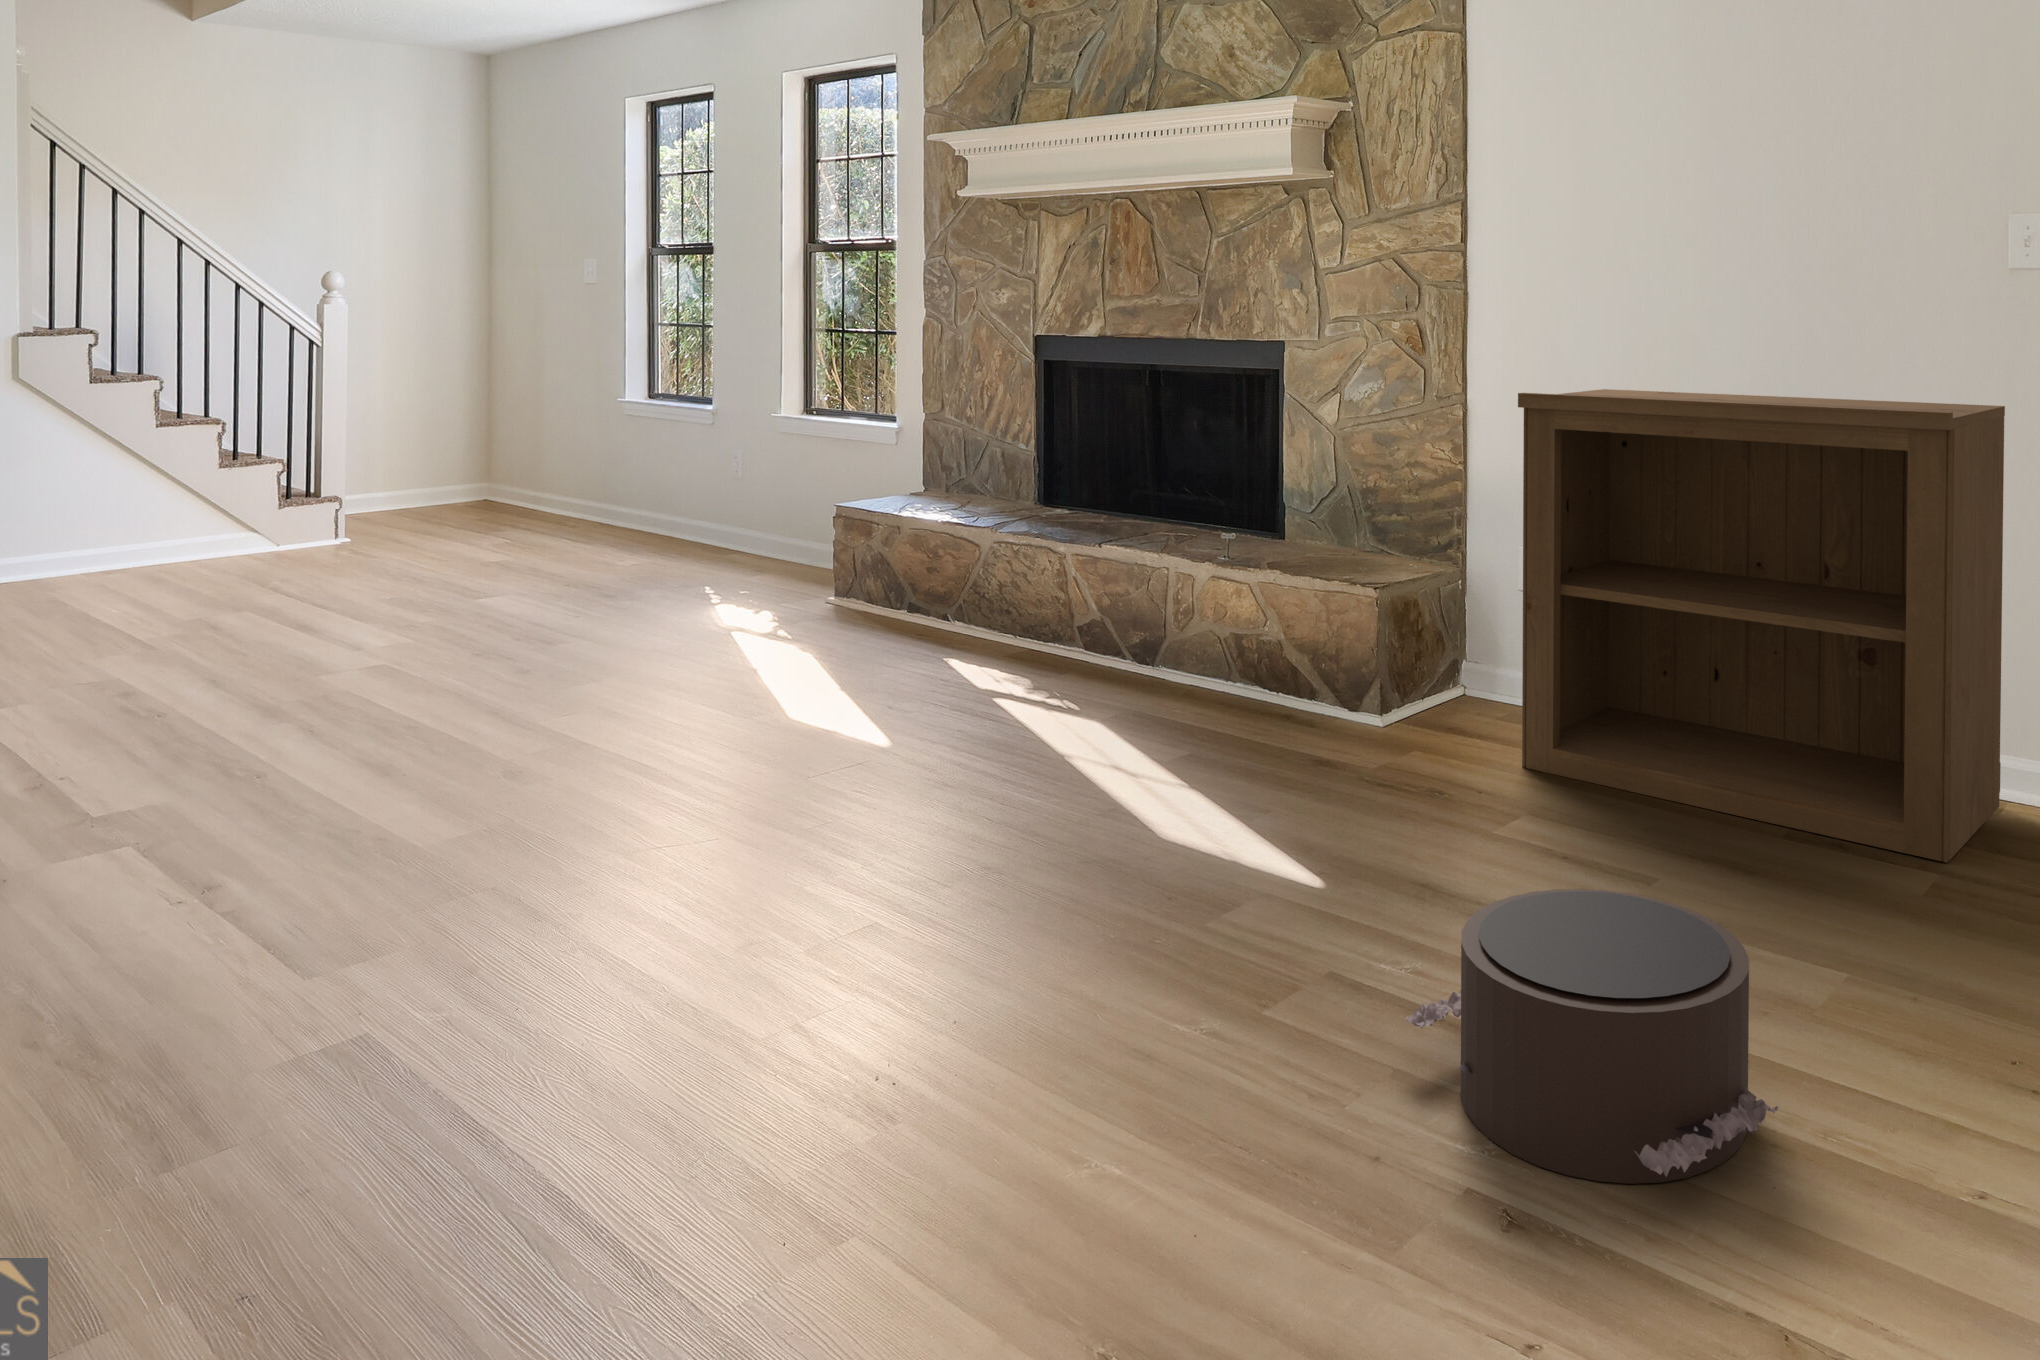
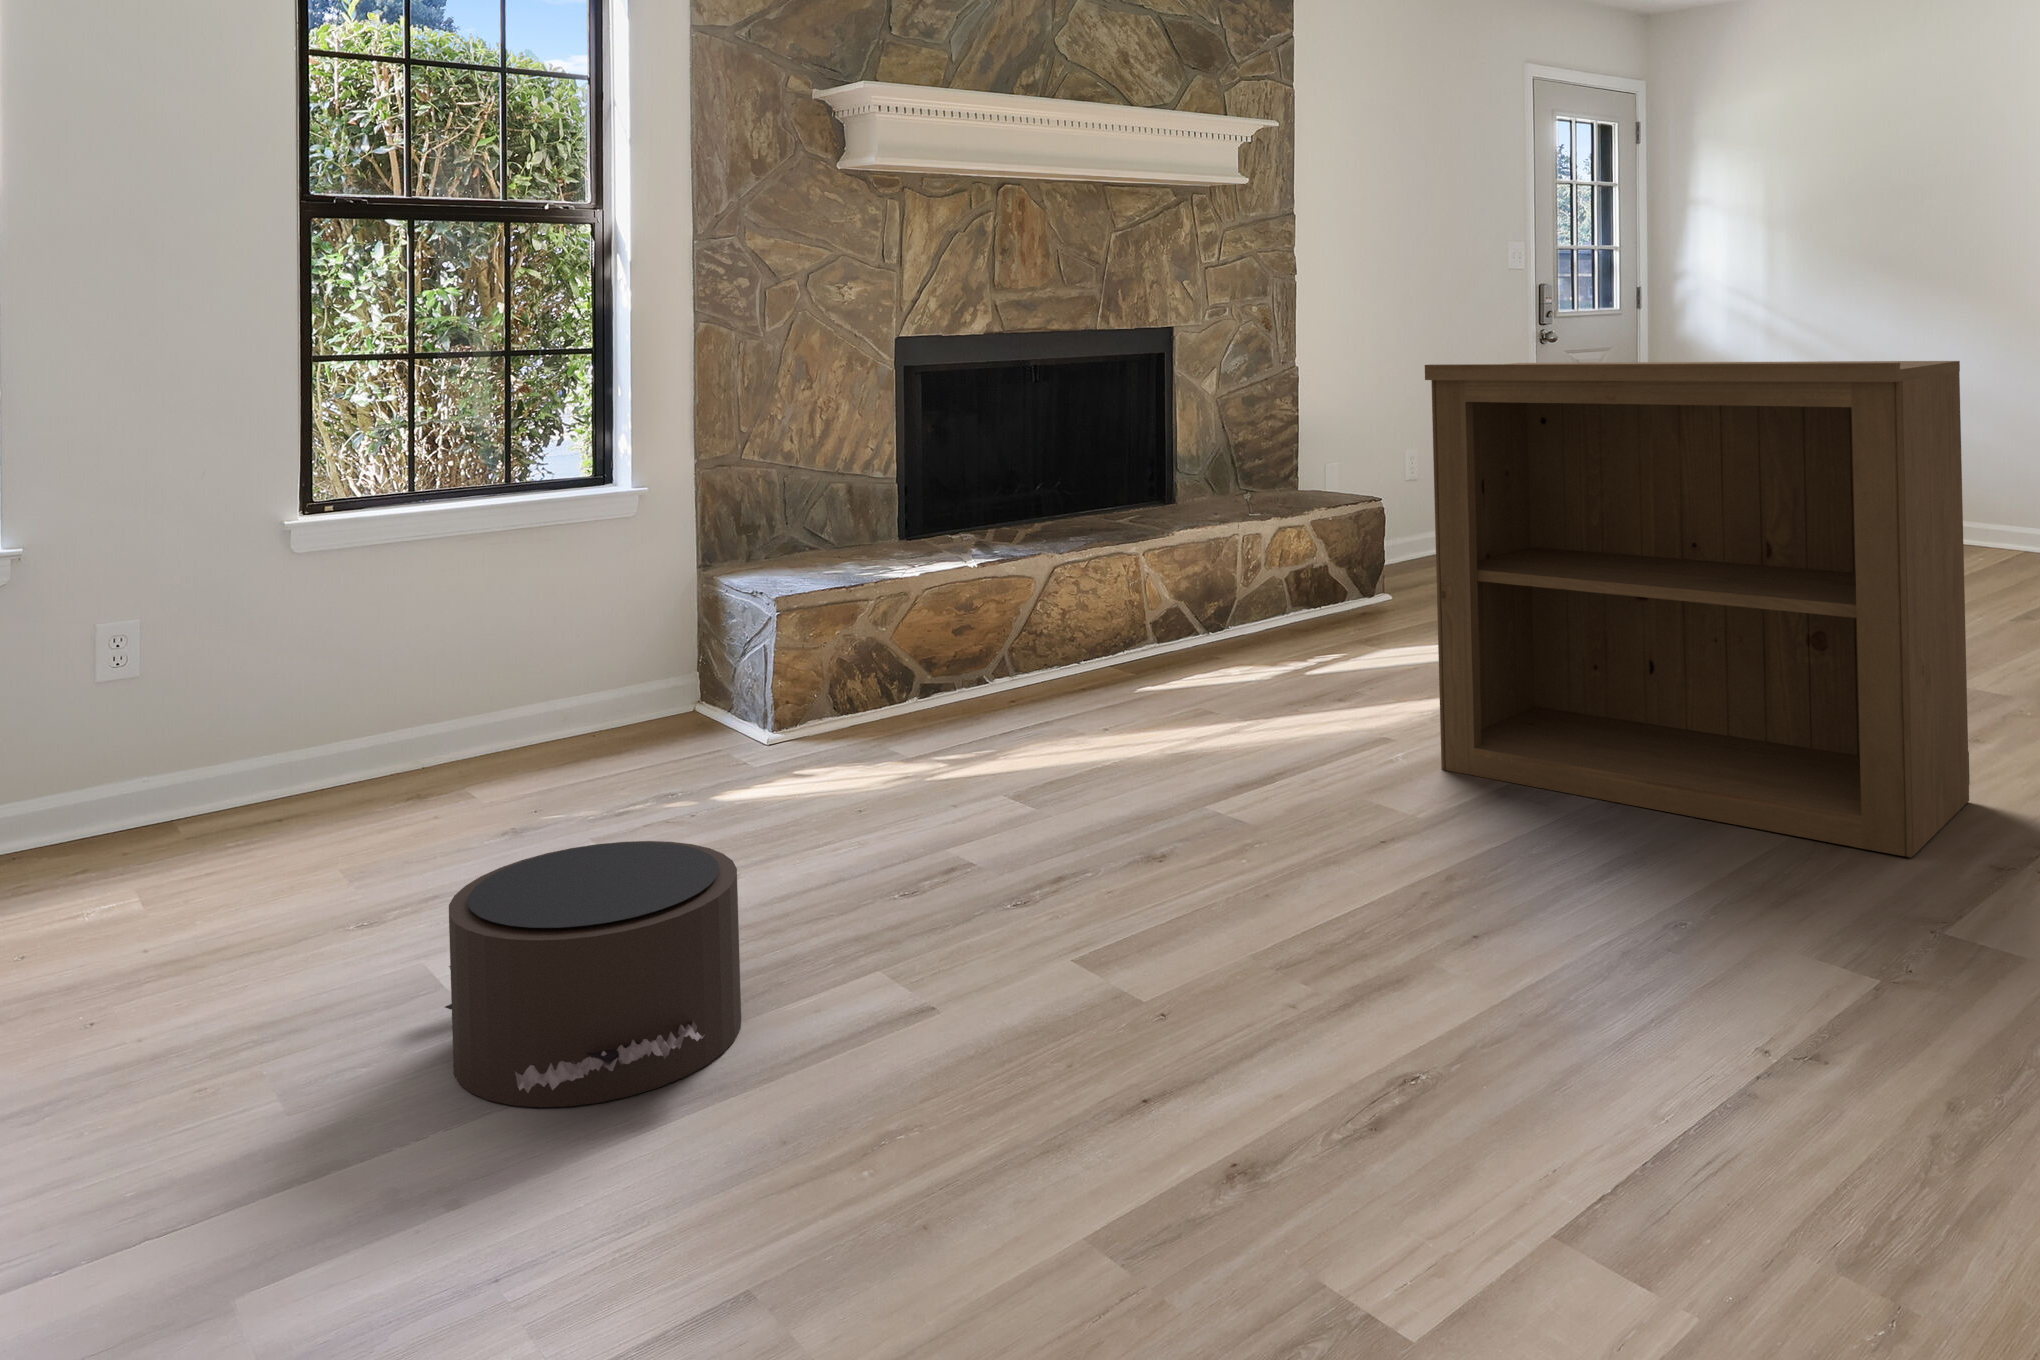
pouf: present [1405,889,1778,1184] -> present [445,841,741,1107]

